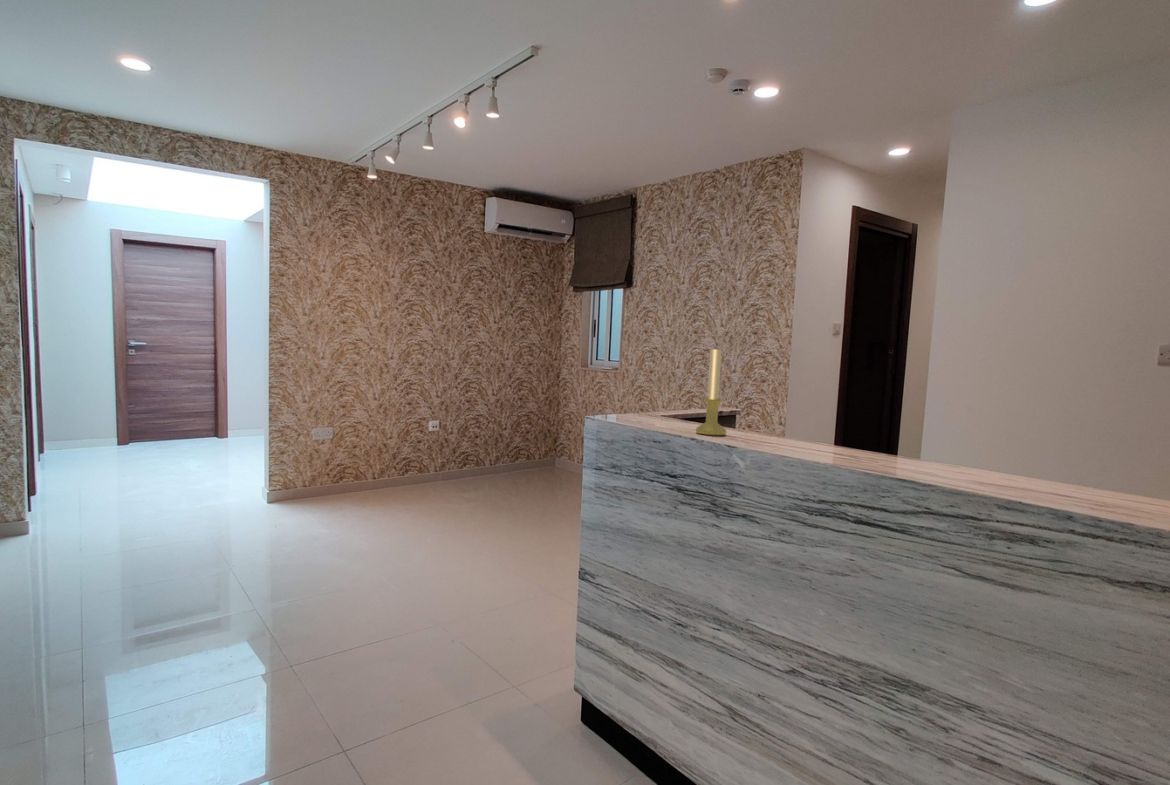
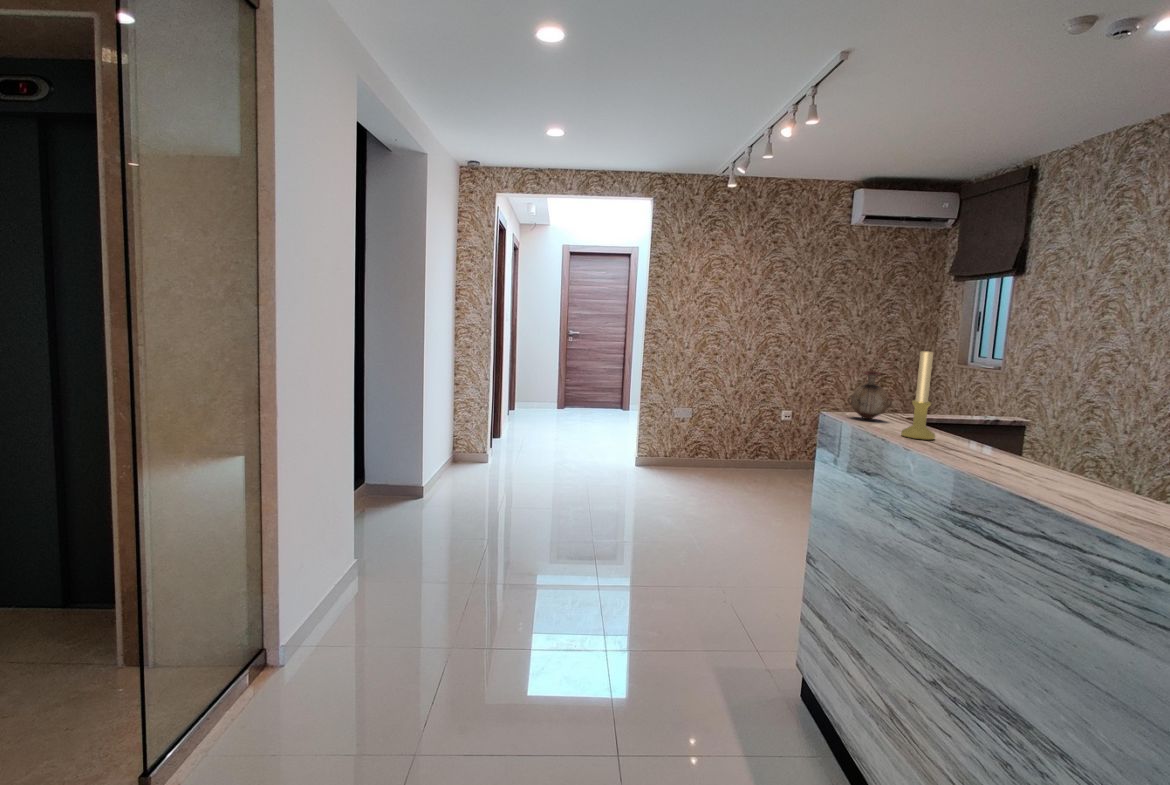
vase: none [618,371,657,421] -> present [848,371,892,419]

